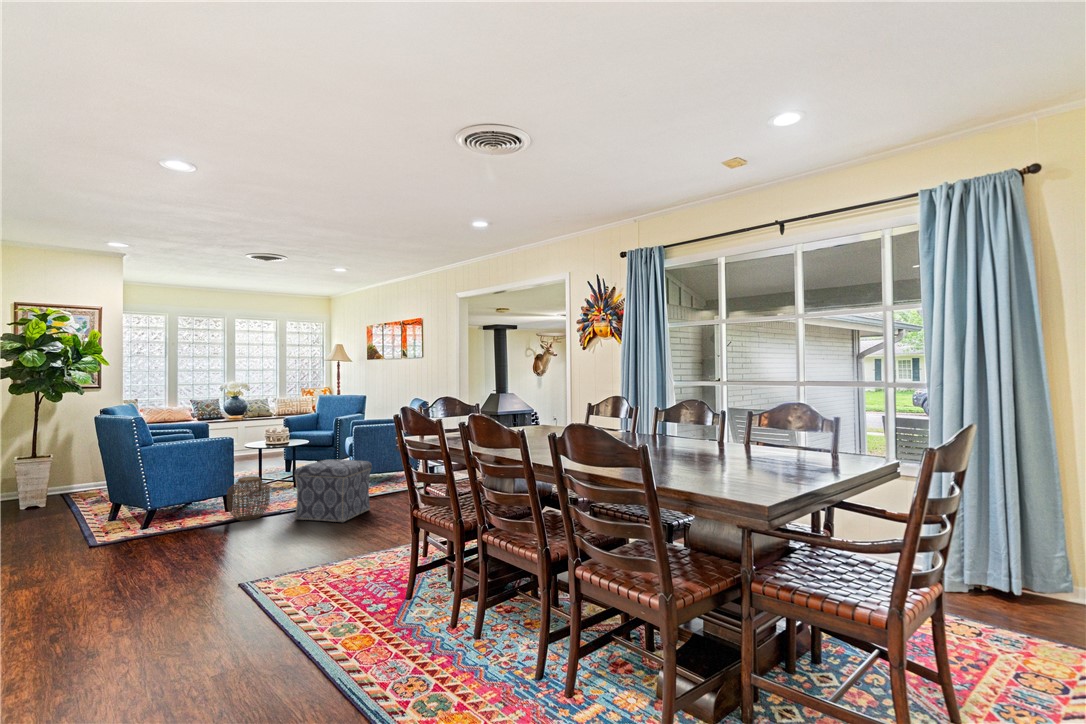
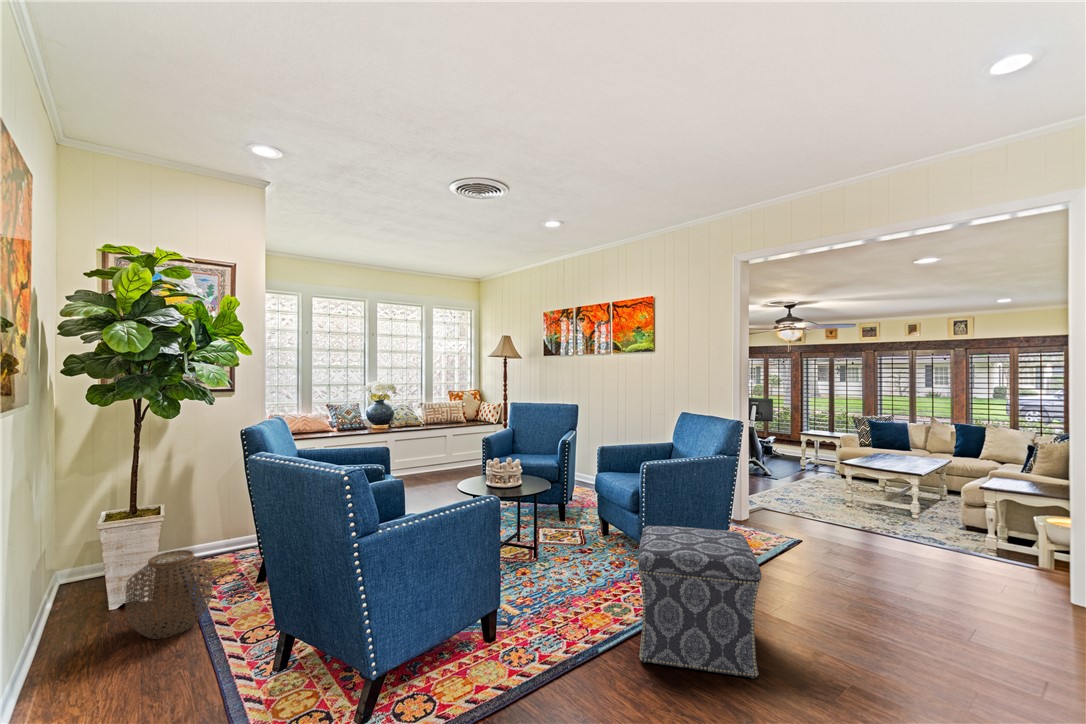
woven basket: present [227,476,270,520] -> present [125,550,213,639]

